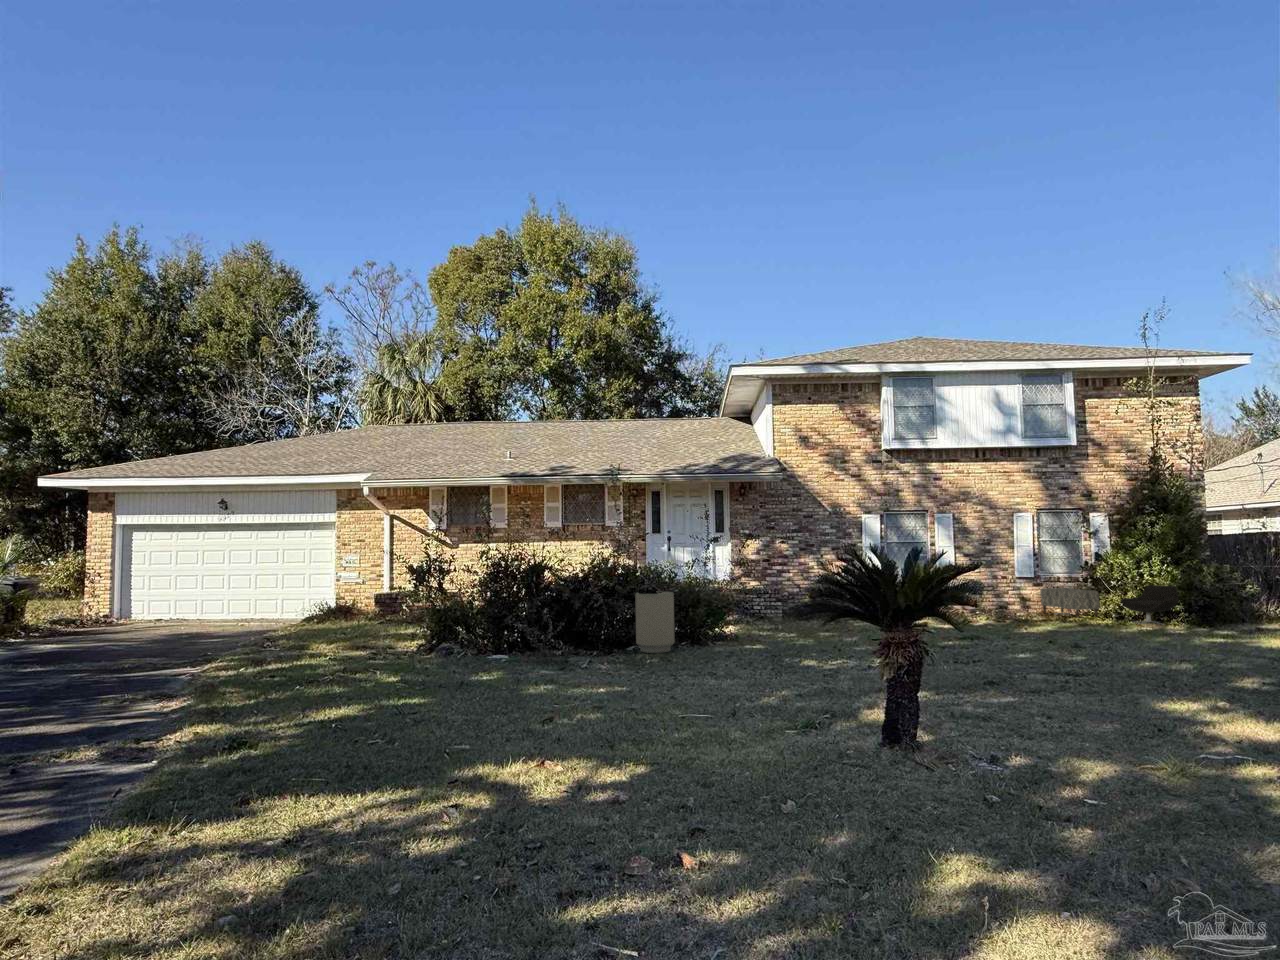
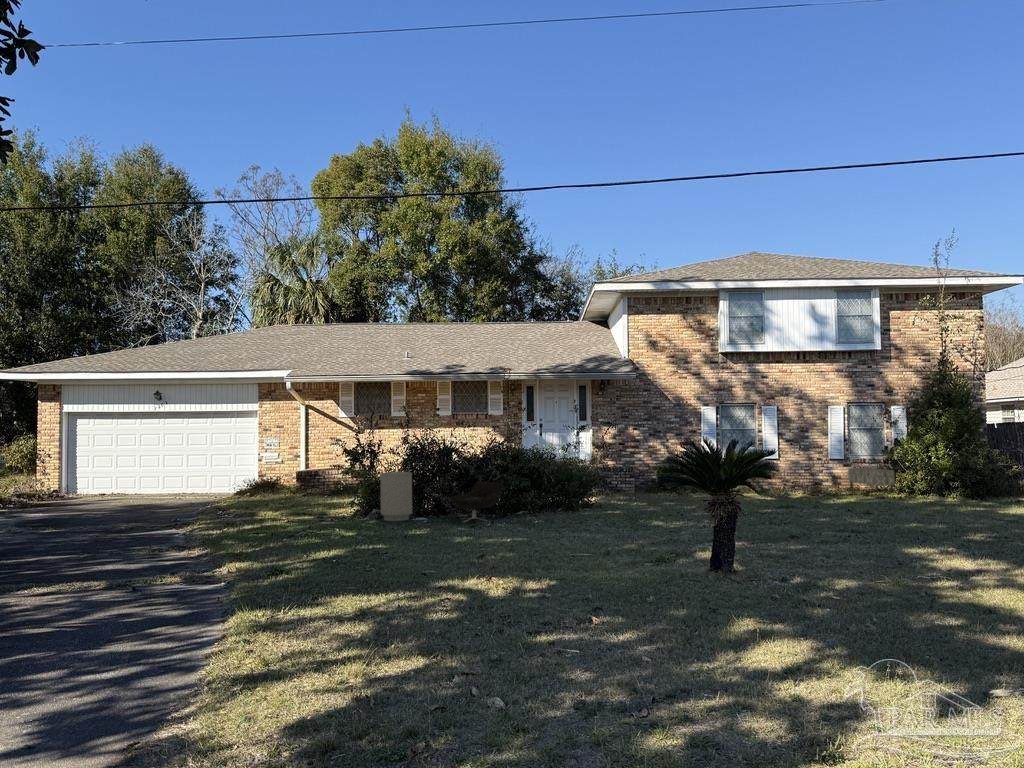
lounge chair: present [1121,585,1179,623] -> present [451,482,501,521]
trash can: present [635,592,675,653] -> present [381,472,412,521]

